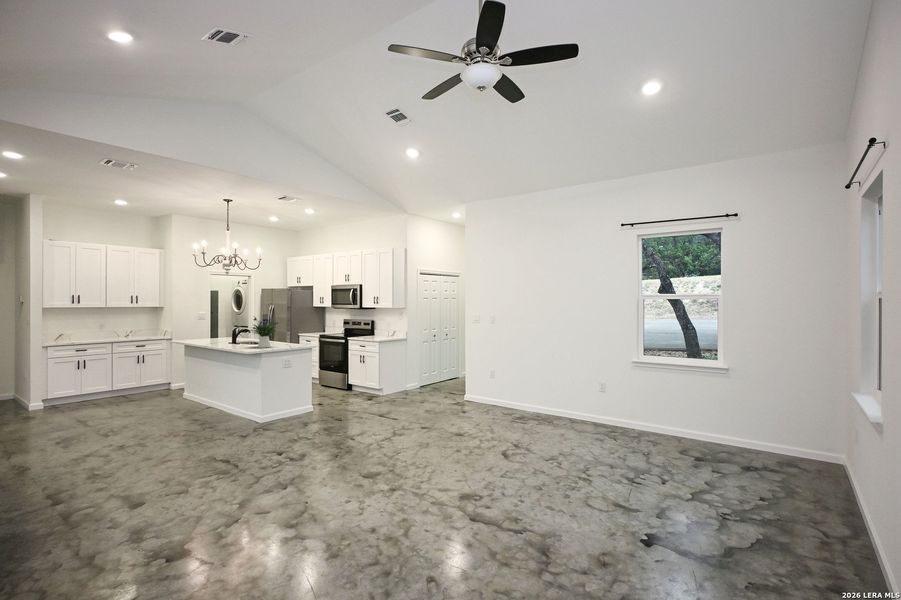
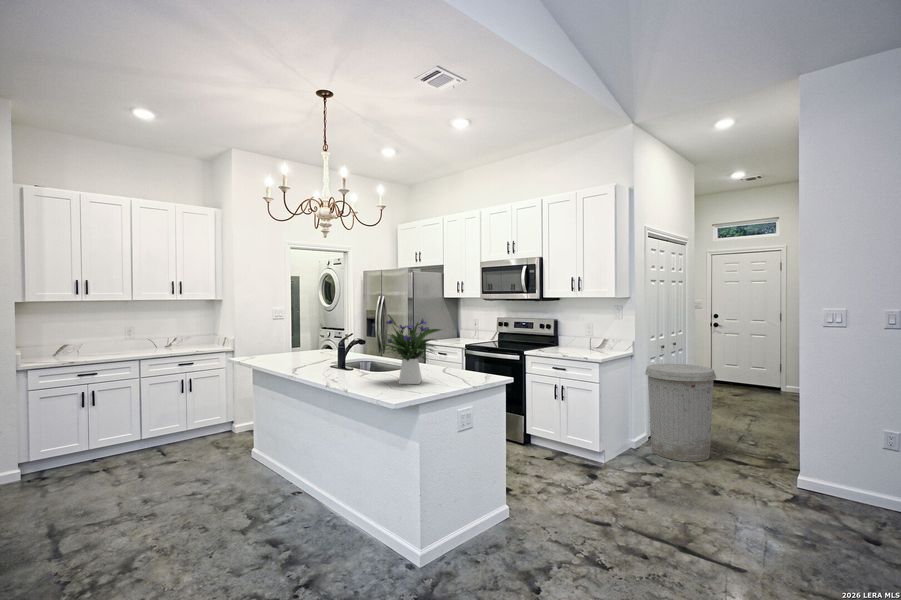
trash can: none [412,344,446,394] -> present [645,364,716,462]

